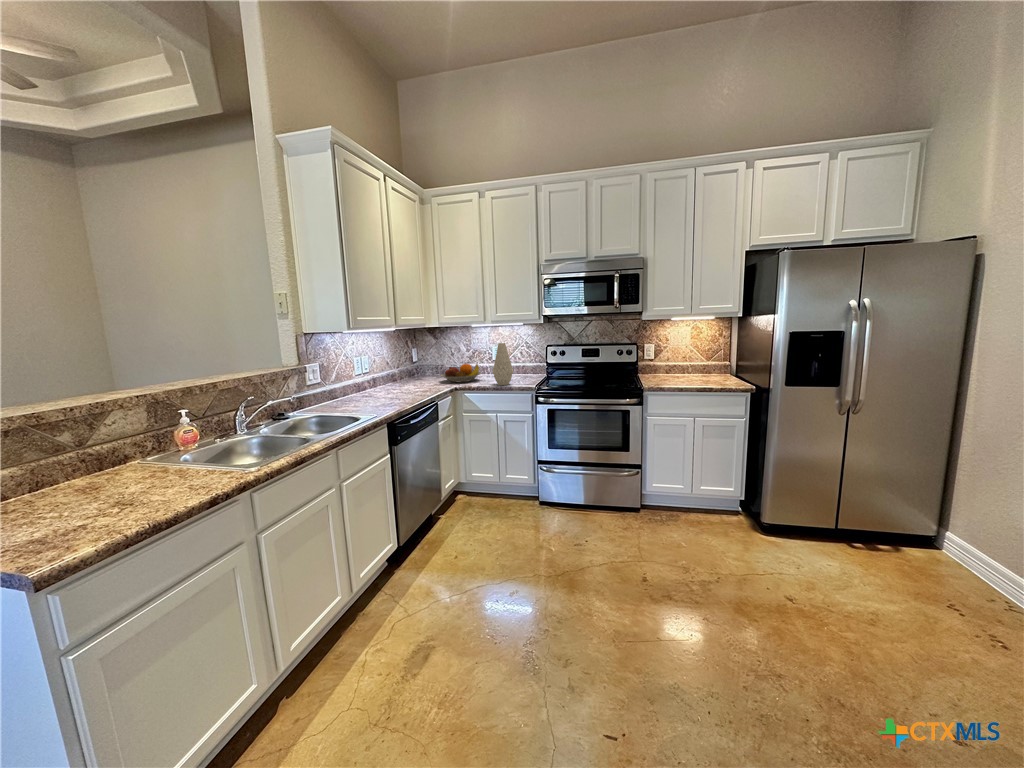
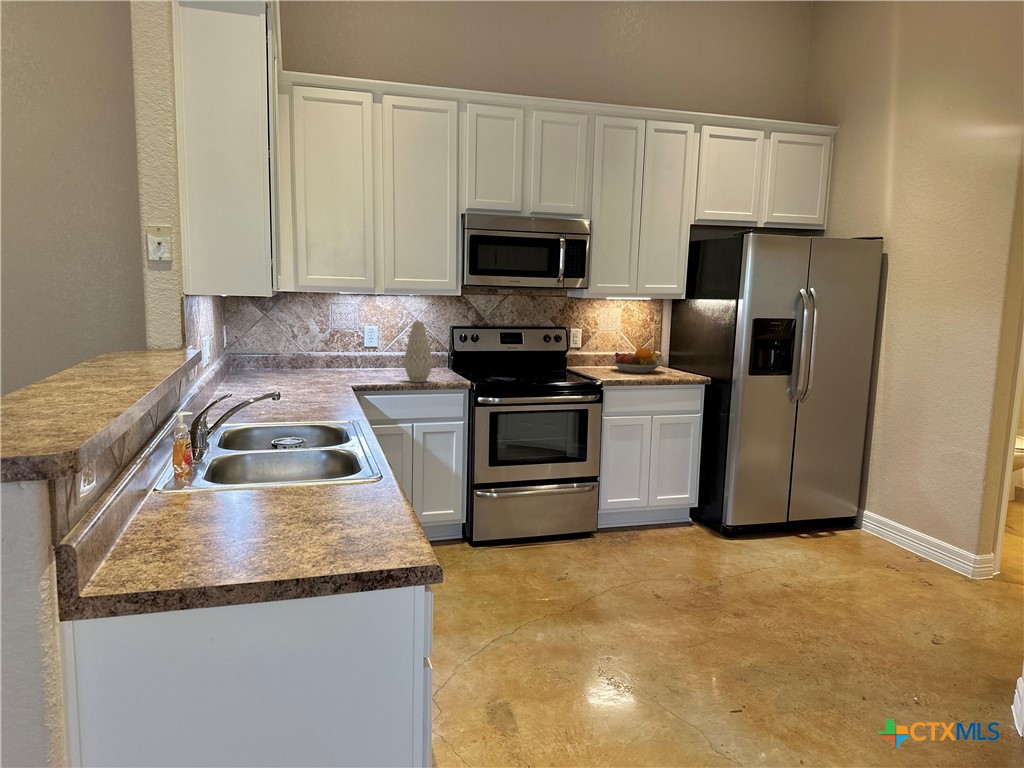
fruit bowl: present [441,364,481,382] -> present [609,348,664,373]

